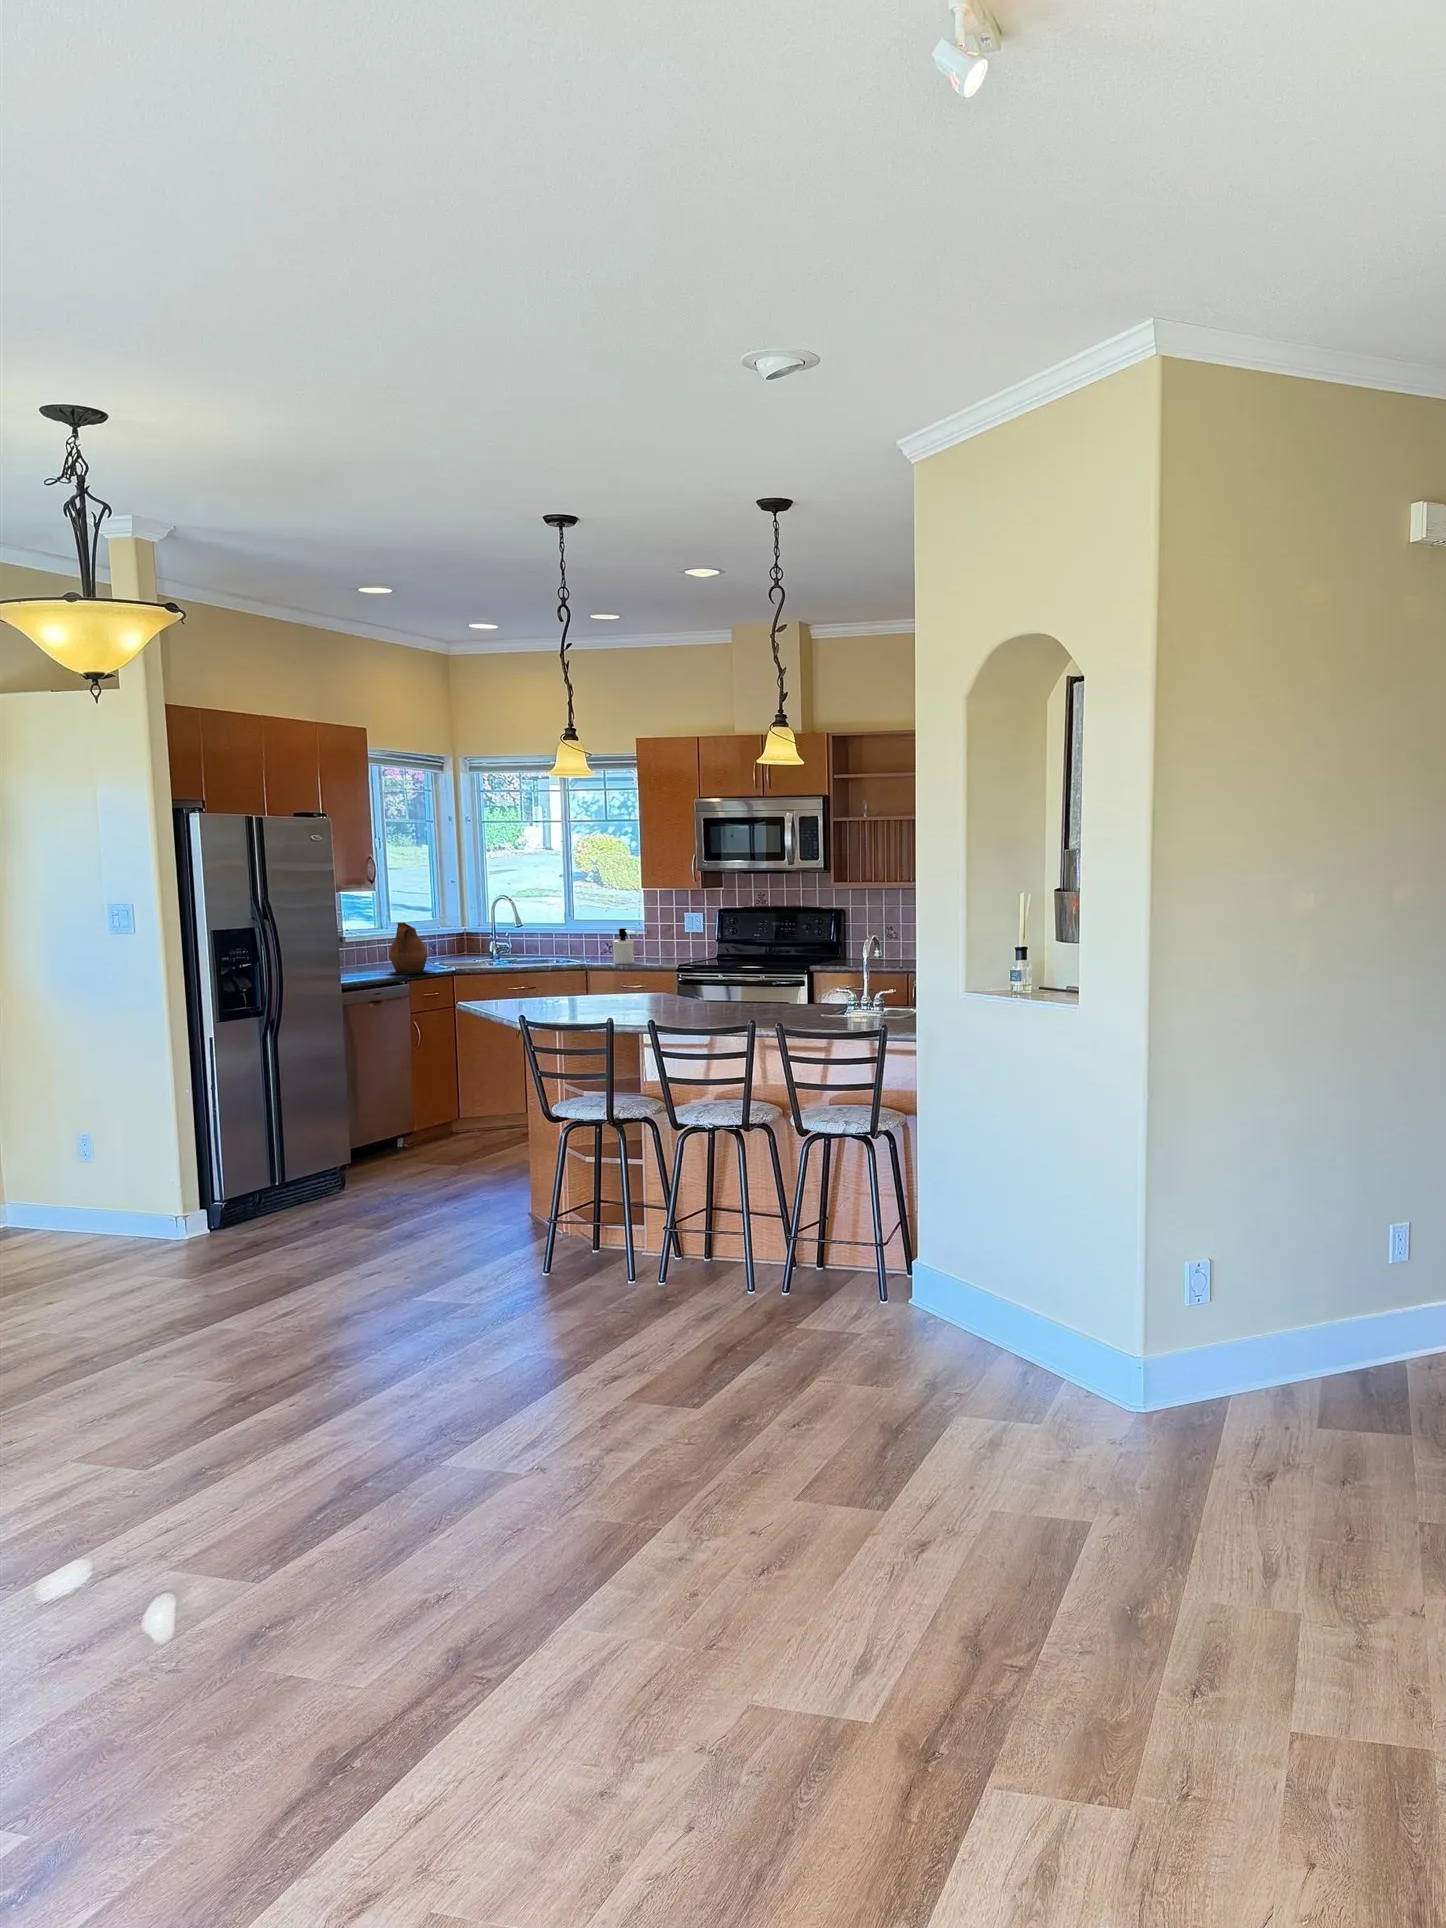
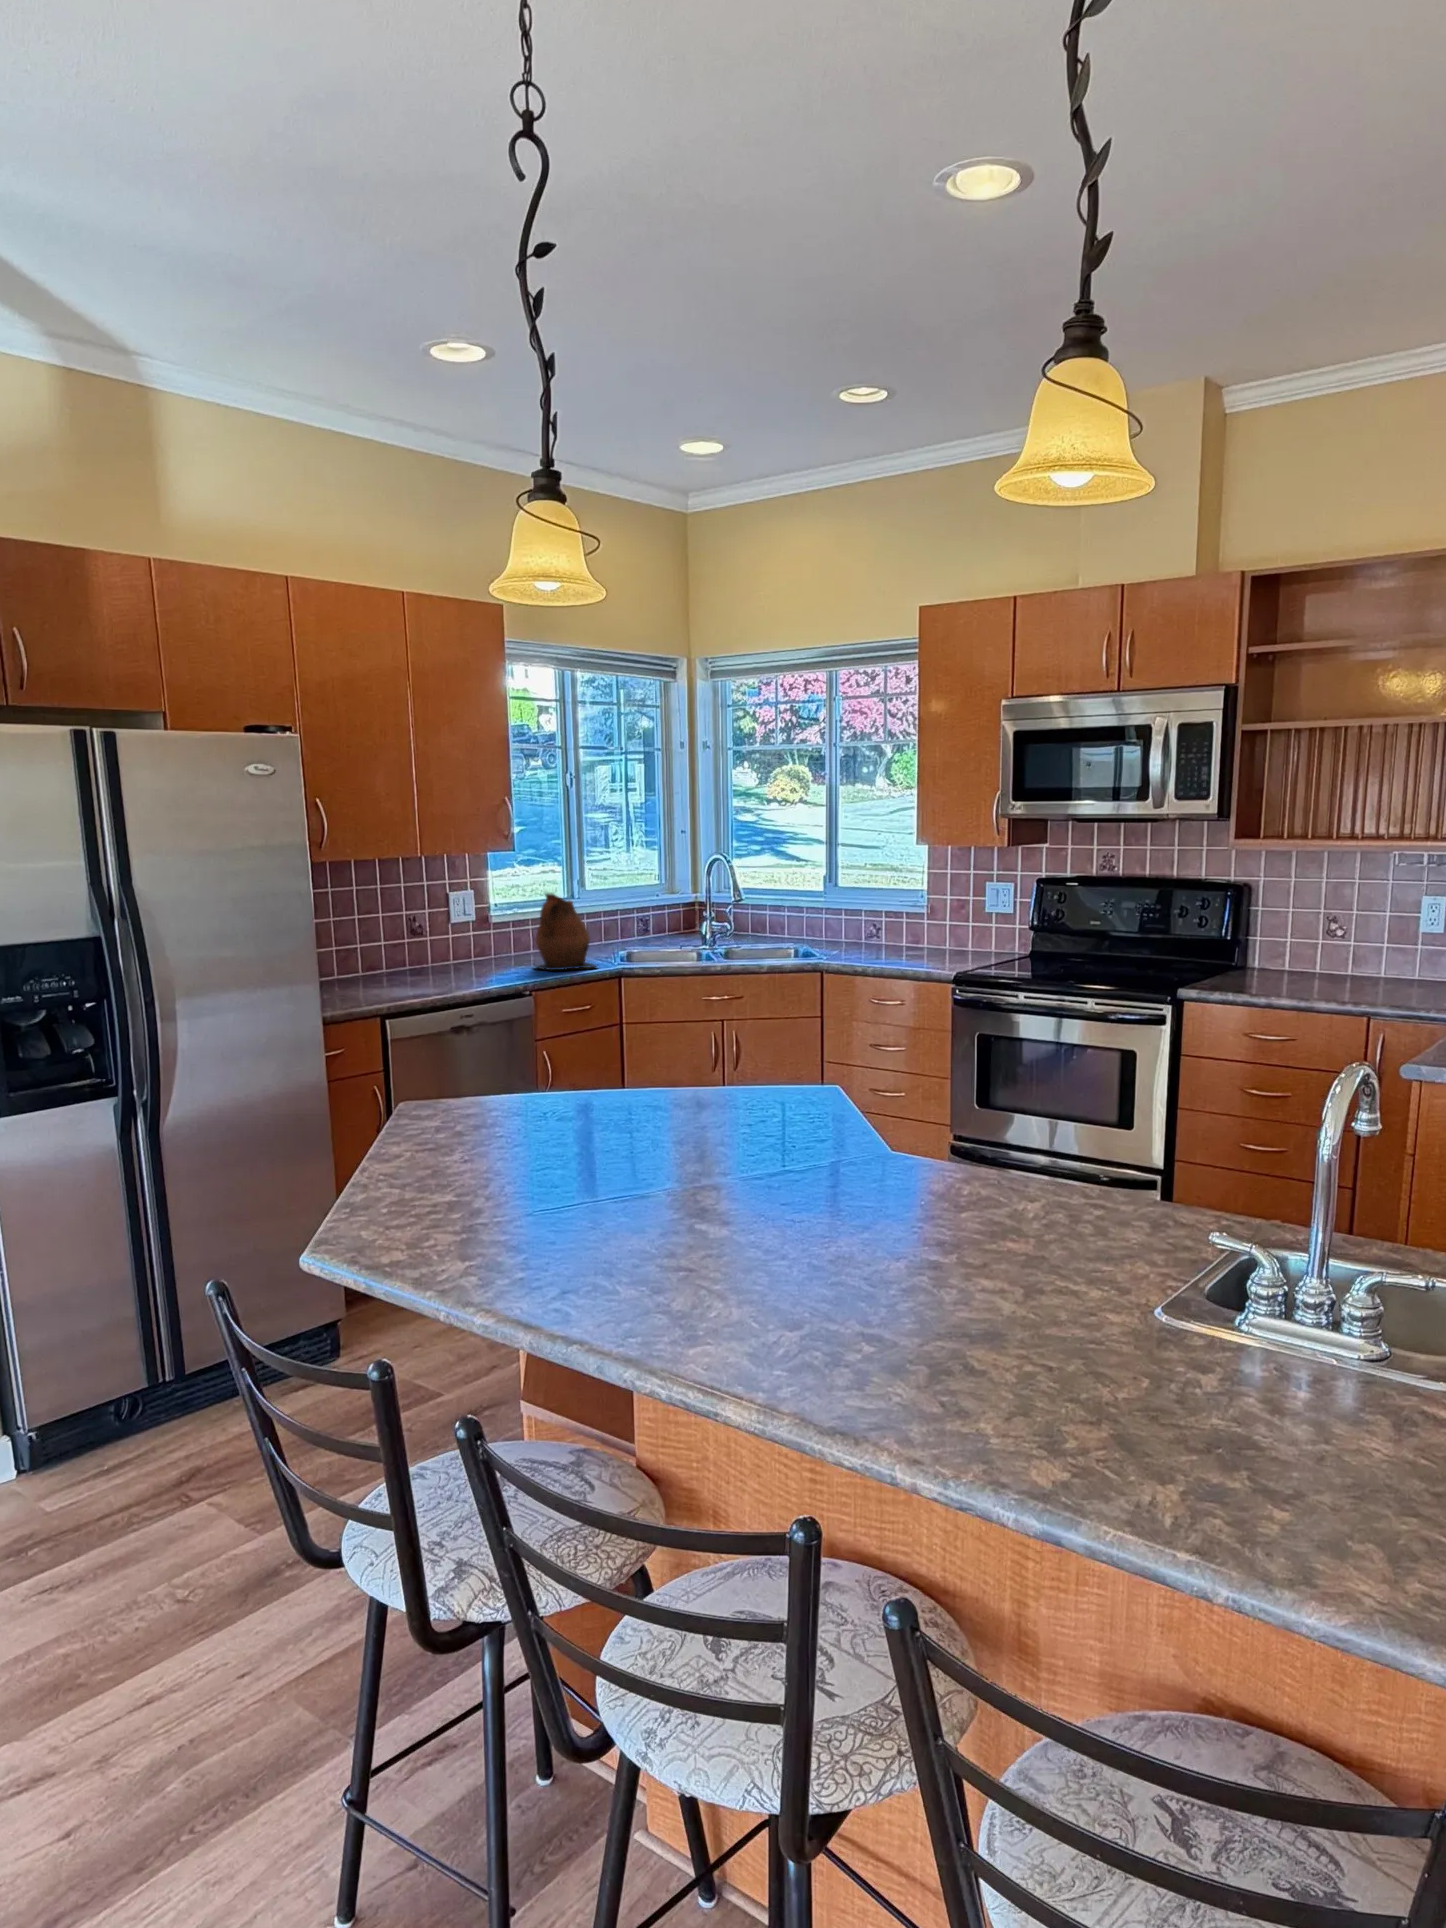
soap dispenser: present [612,928,639,964] -> none [867,907,906,962]

